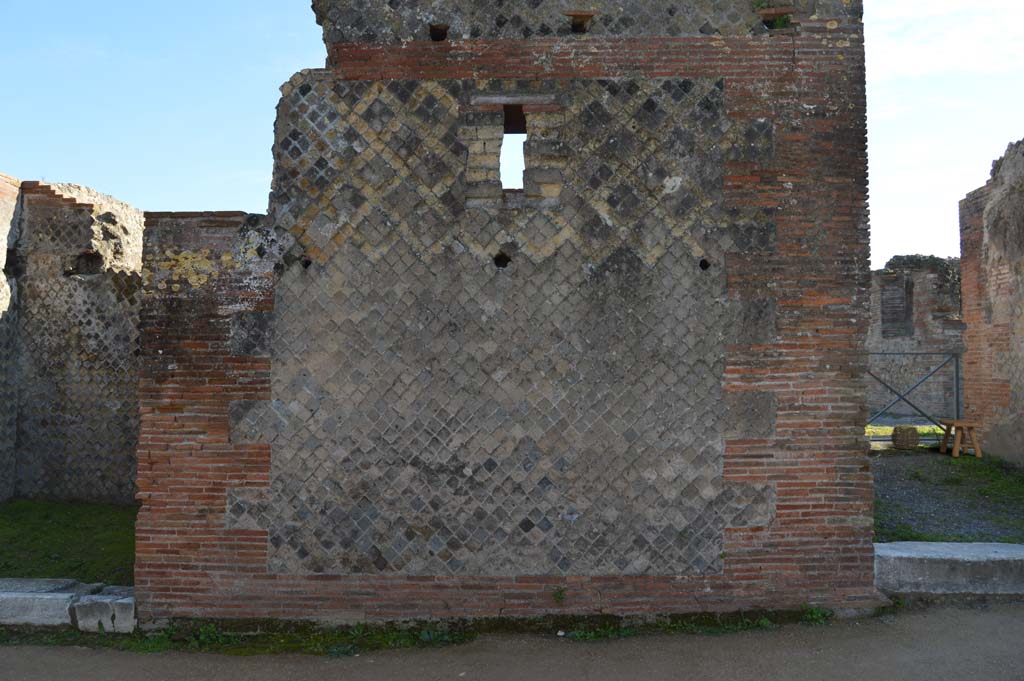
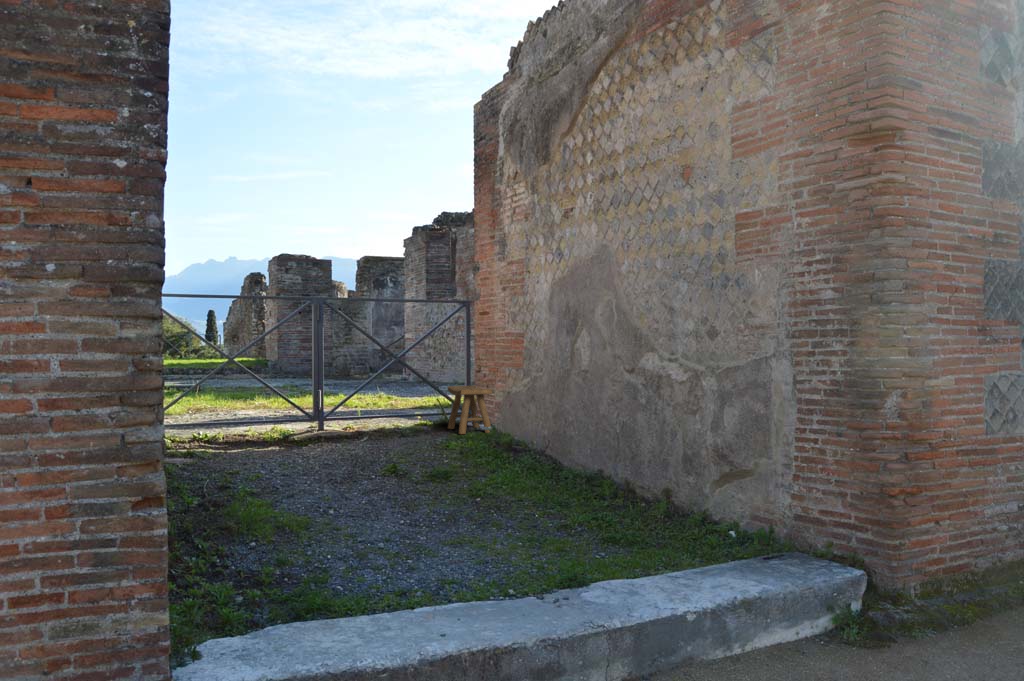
woven basket: present [891,426,920,449] -> none [394,397,428,427]

